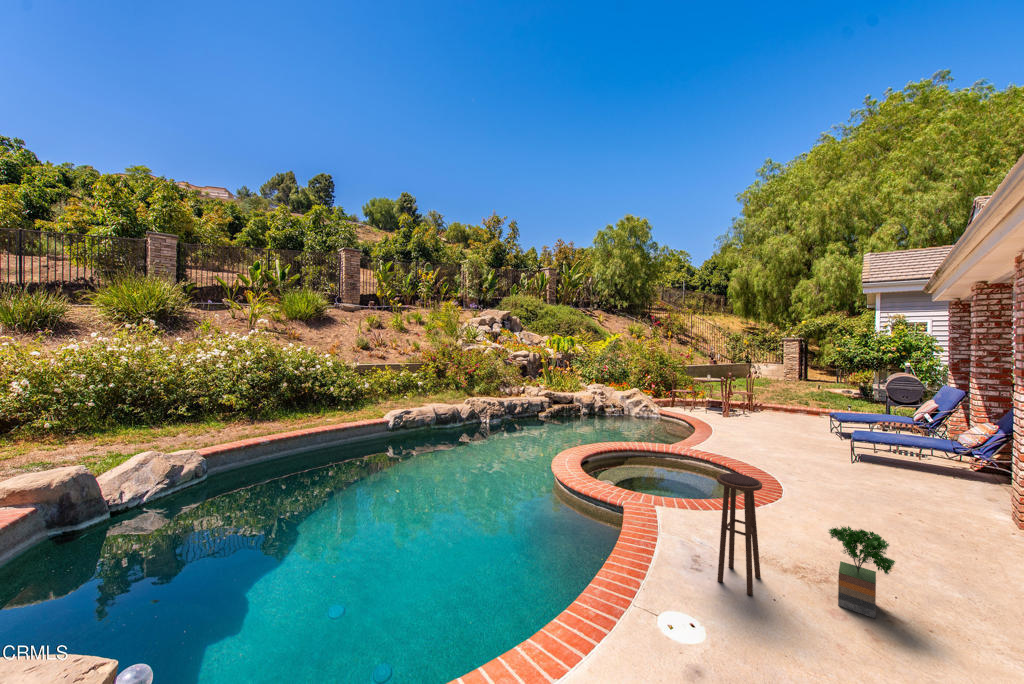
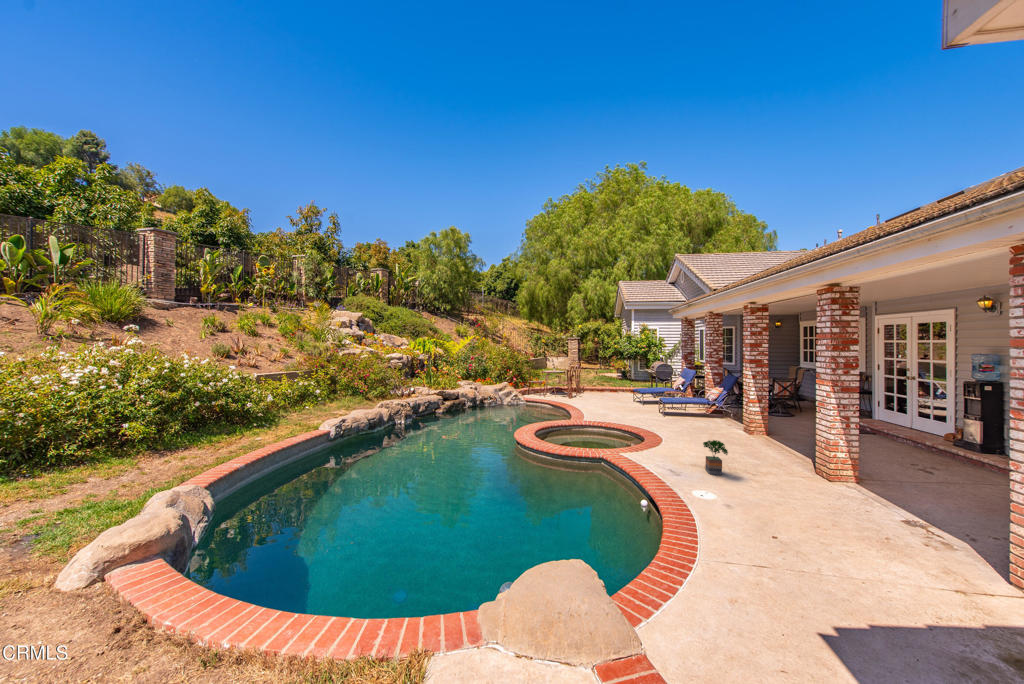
stool: present [717,473,762,595] -> none [664,425,684,479]

